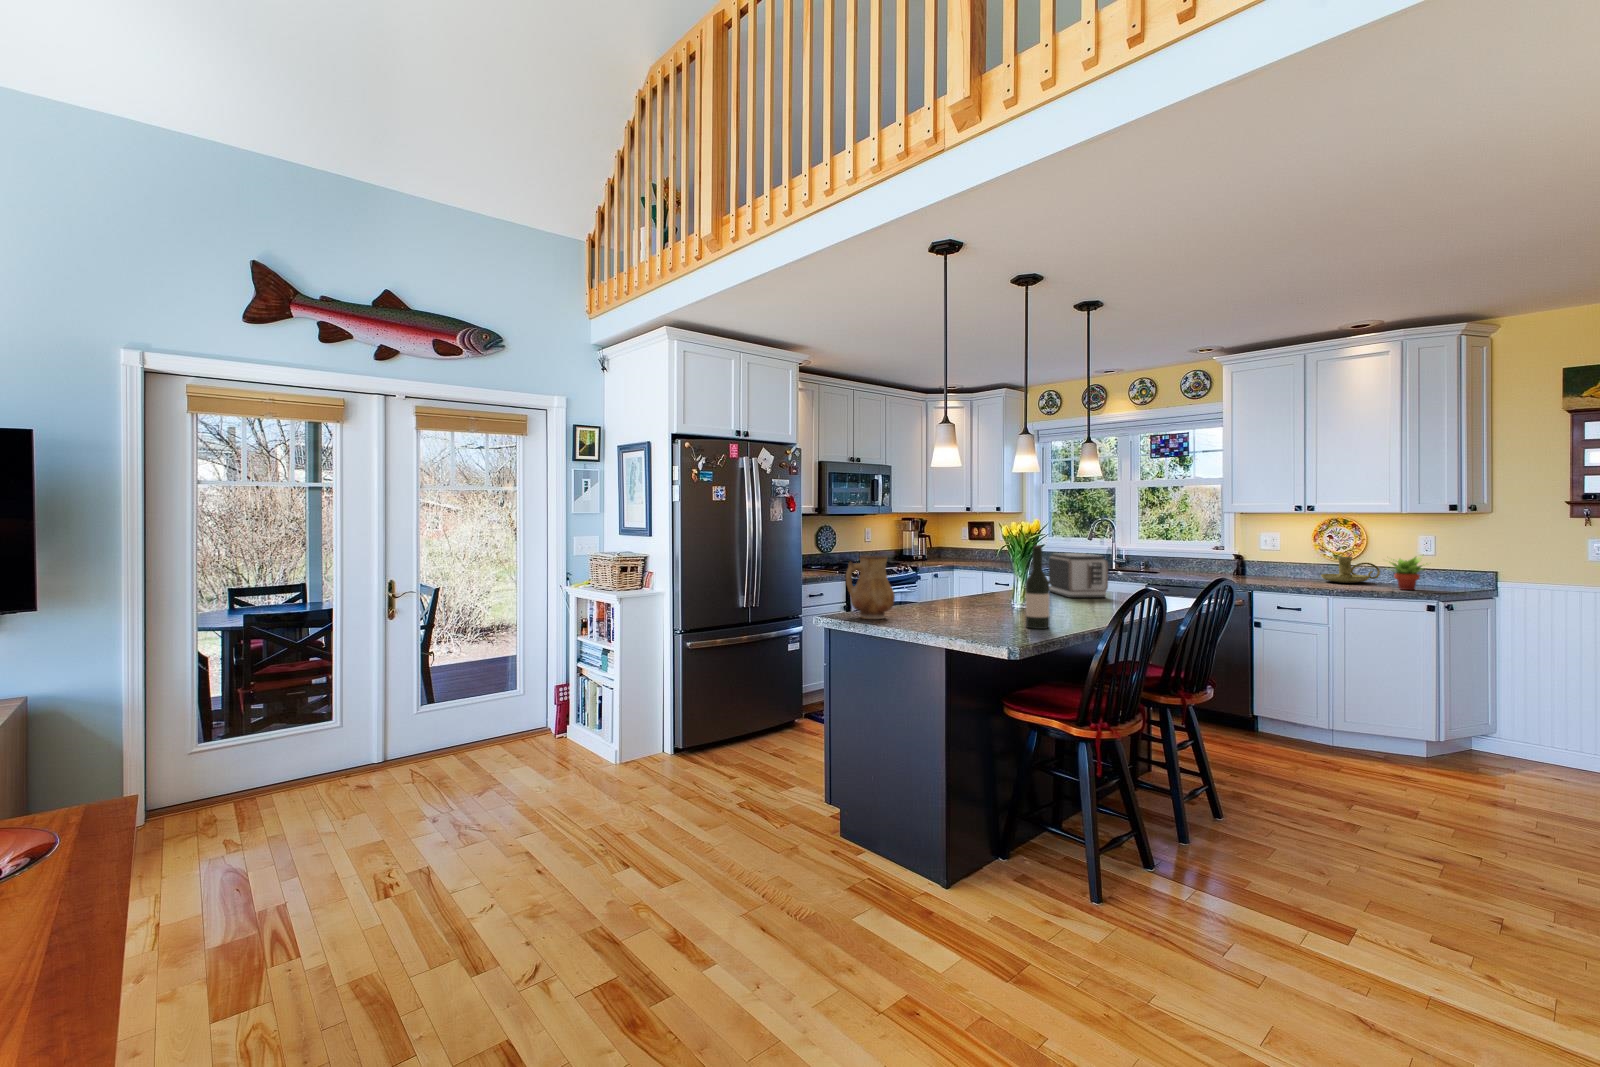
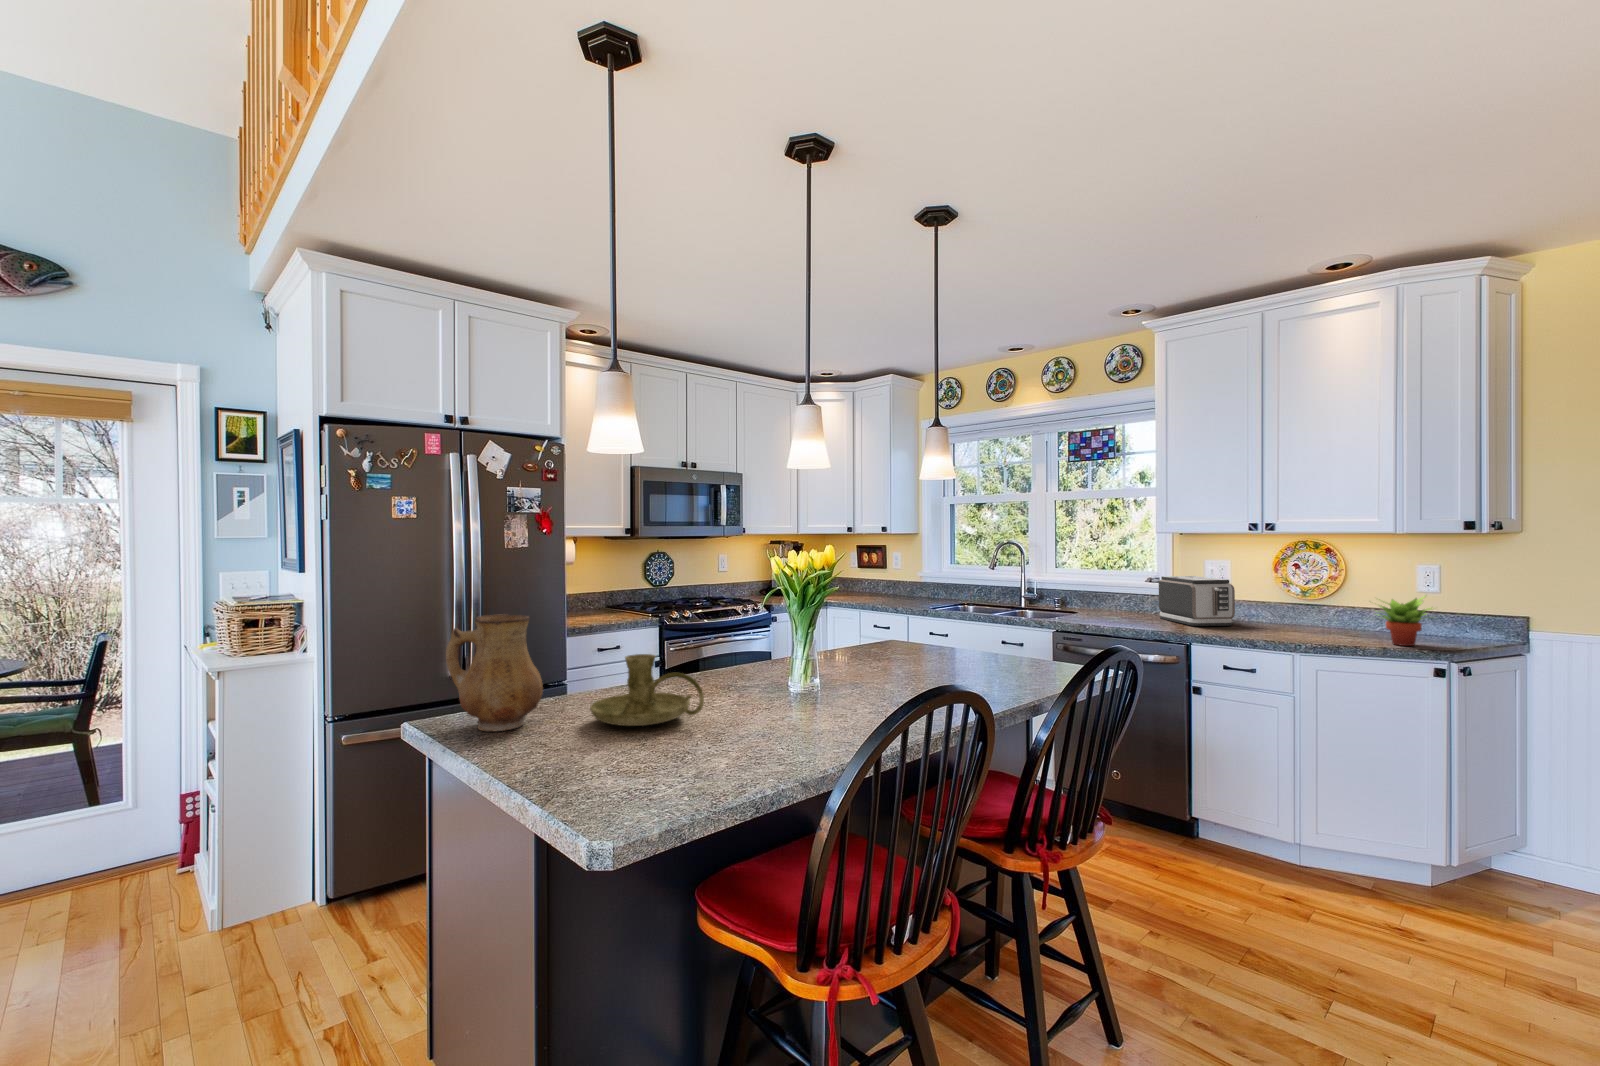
wine bottle: present [1026,545,1050,629] -> none [727,603,770,764]
toaster: present [1049,553,1108,598] -> present [1159,576,1235,626]
candle holder: present [1321,557,1380,583] -> present [590,654,704,726]

